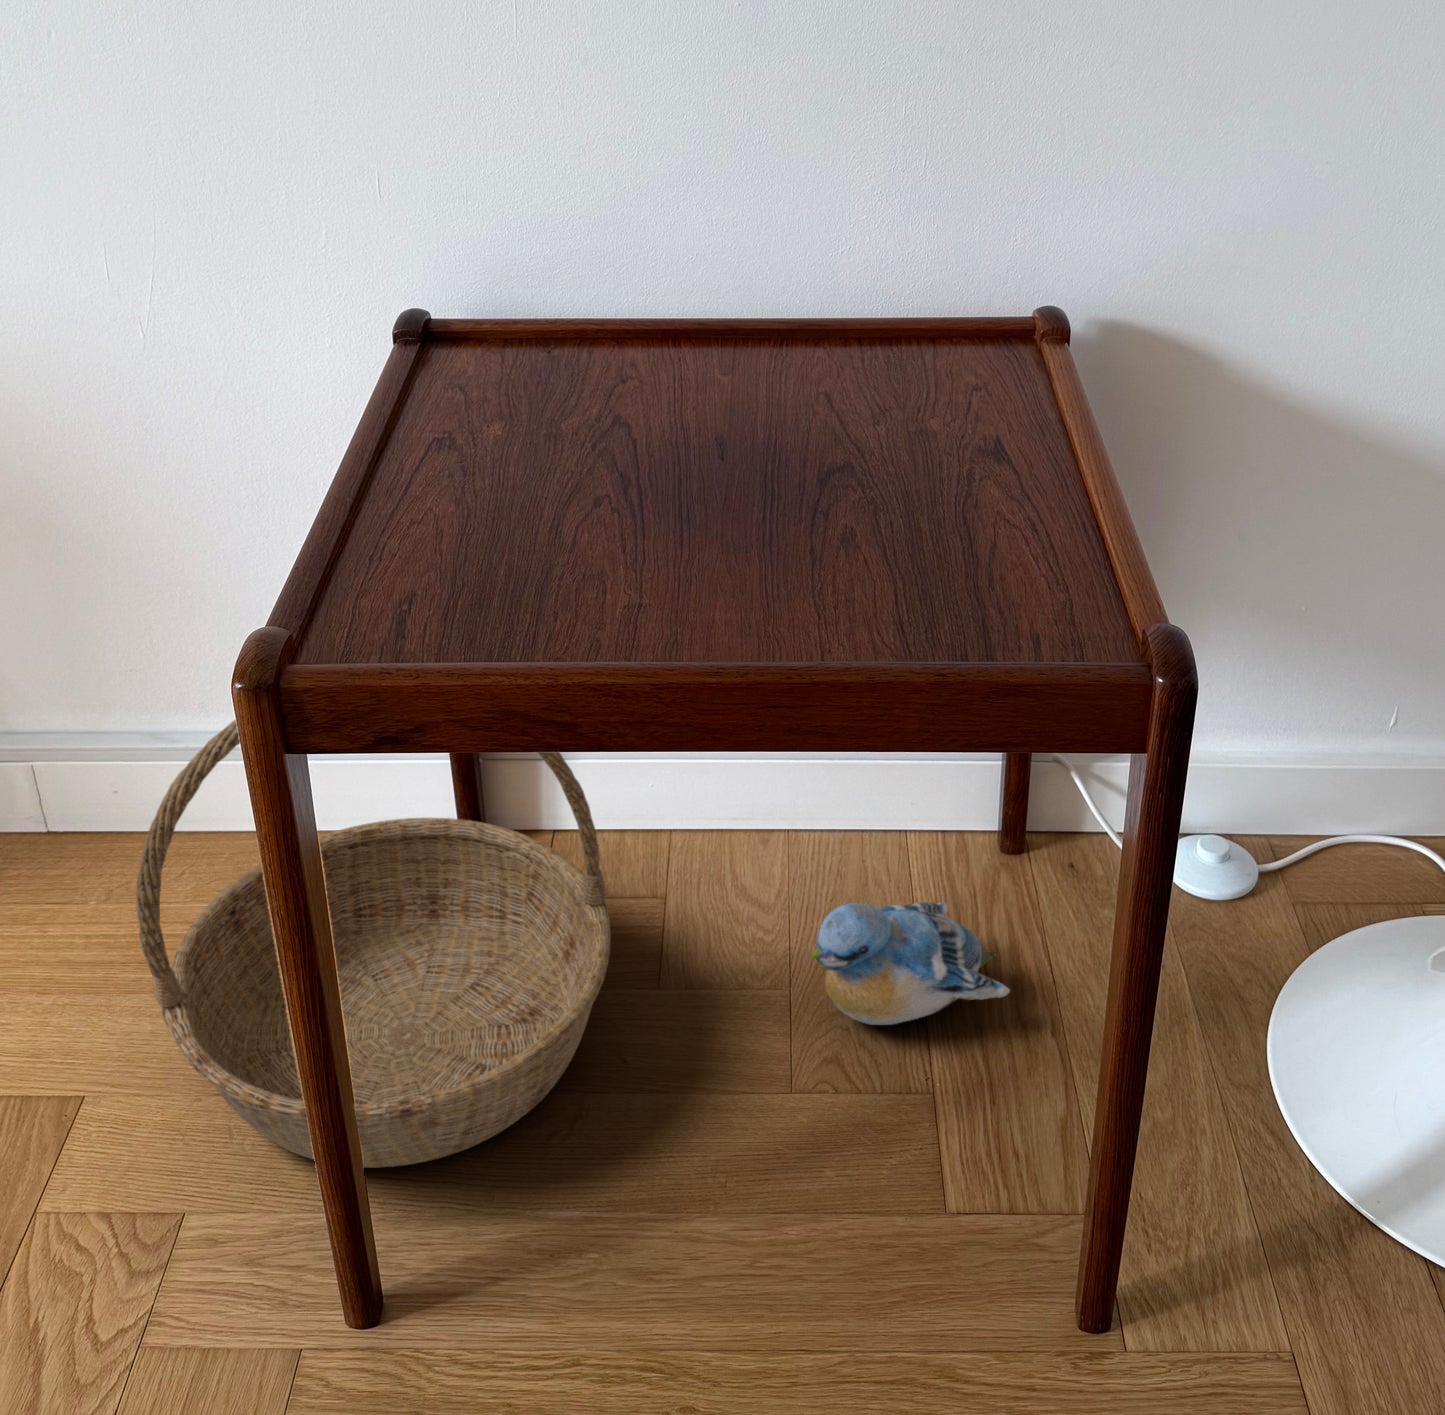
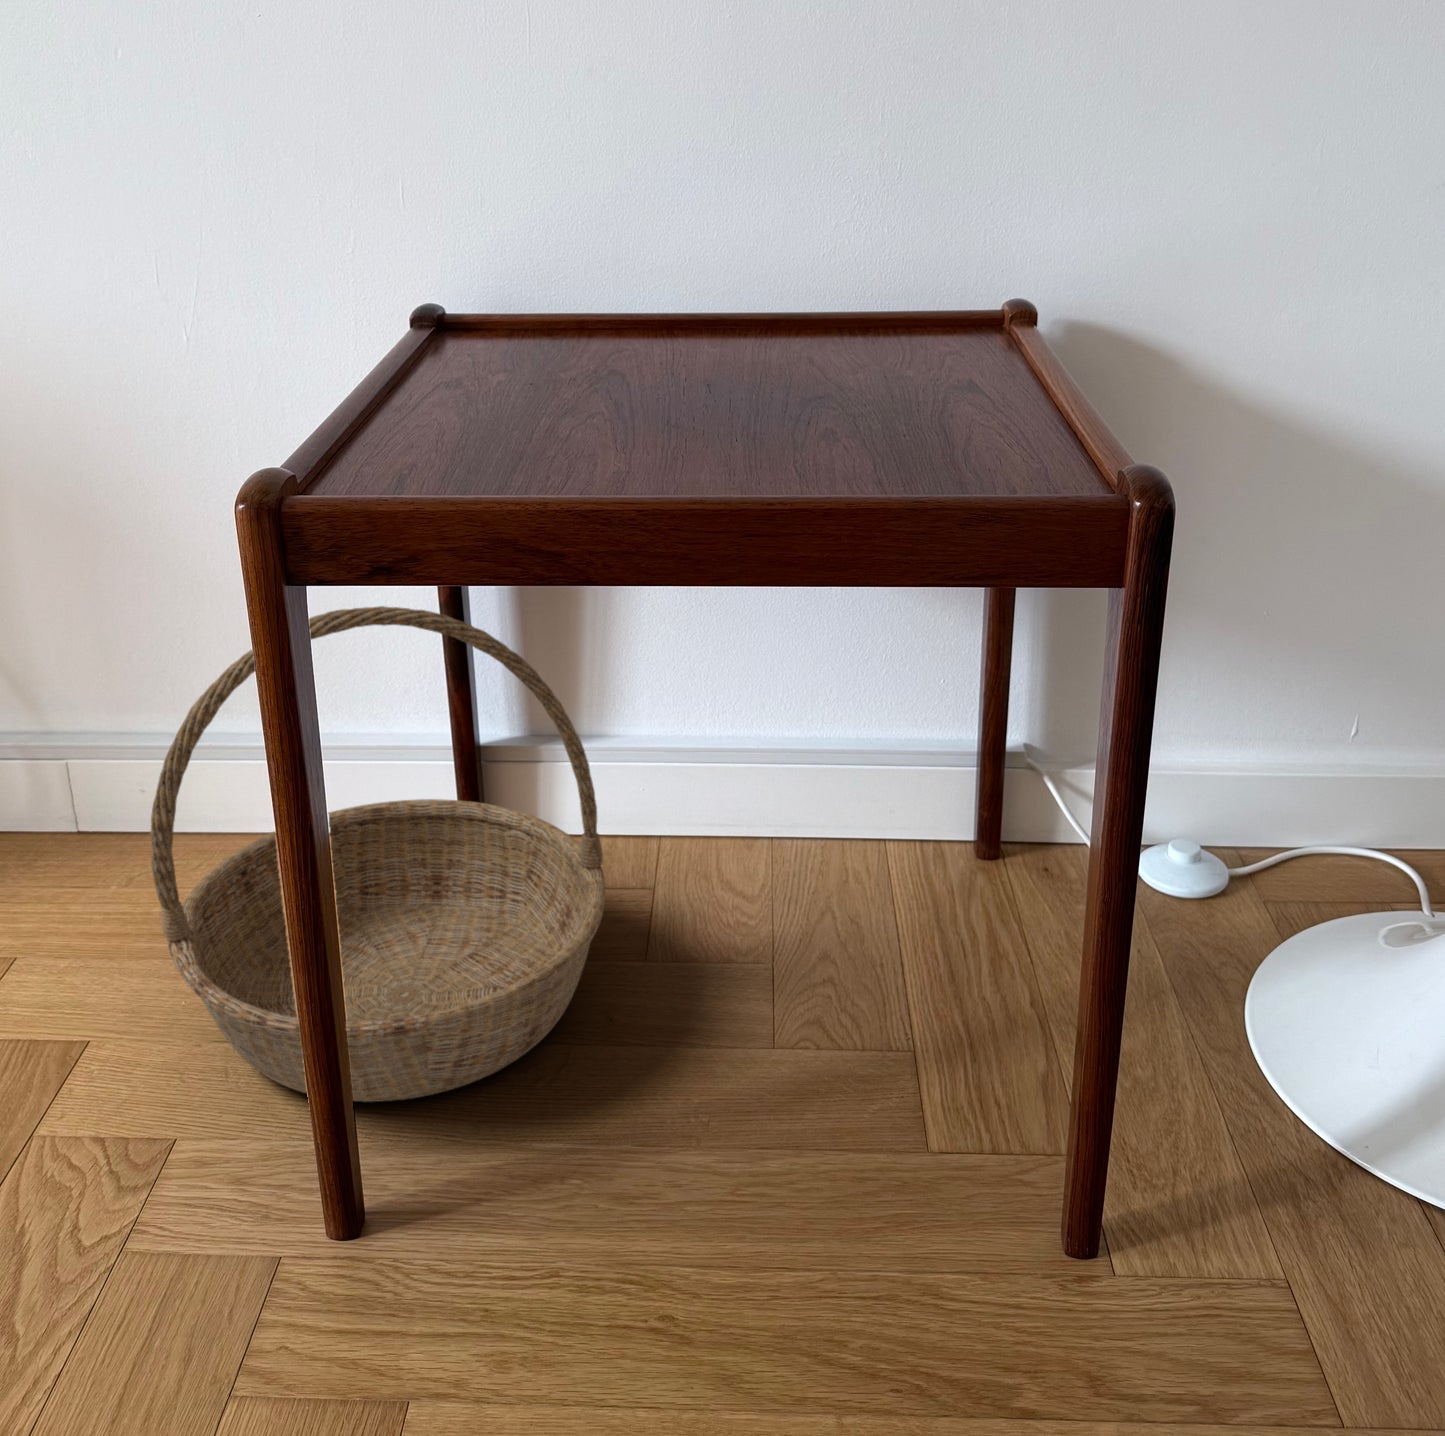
plush toy: present [811,902,1010,1025] -> none [797,866,989,992]

